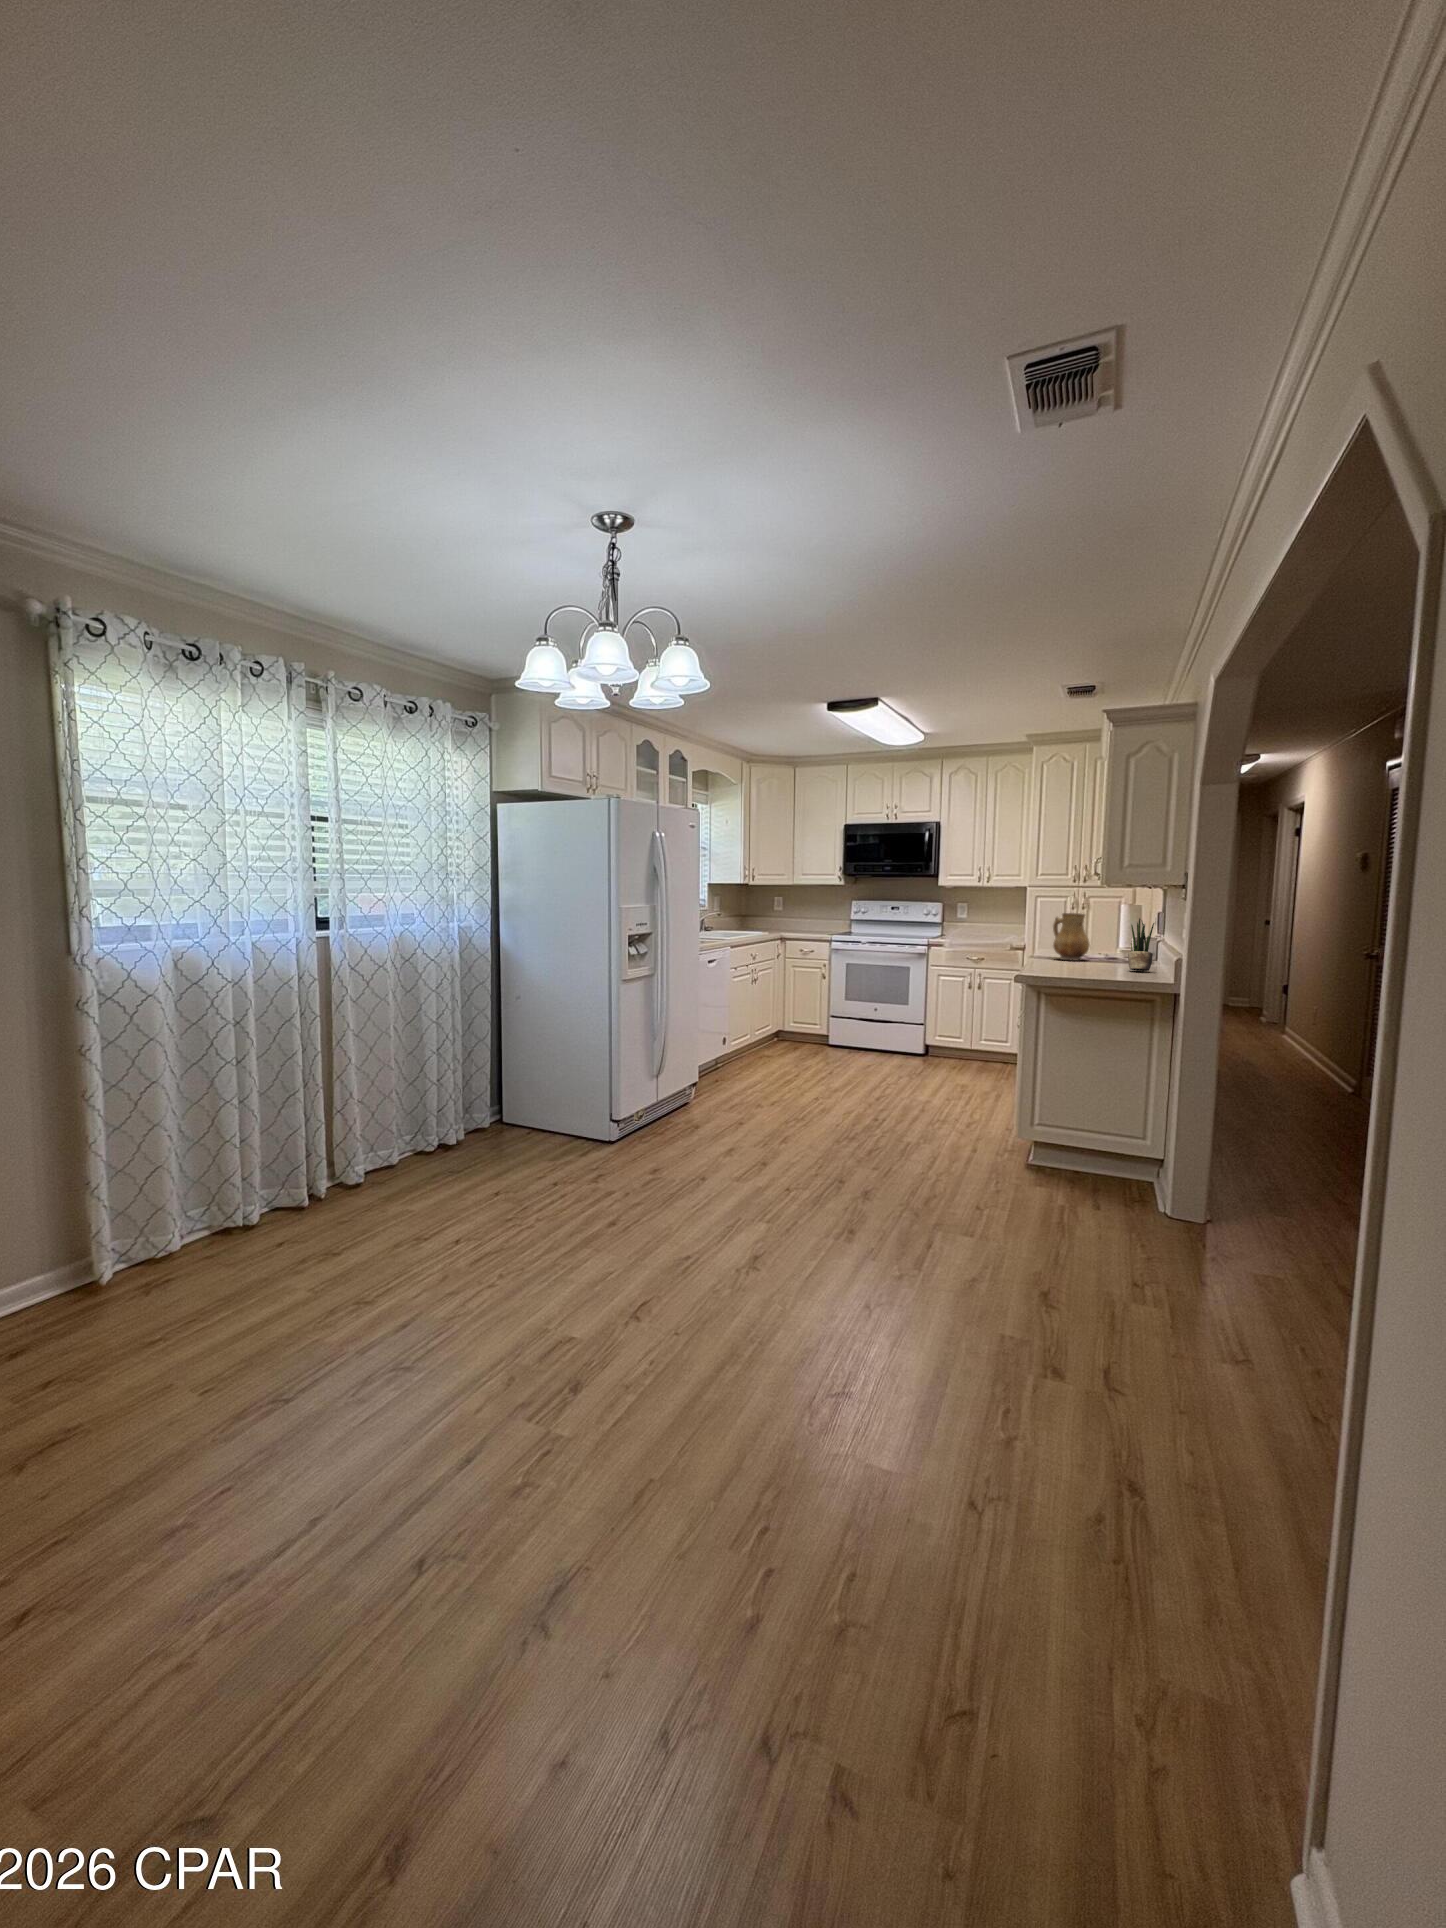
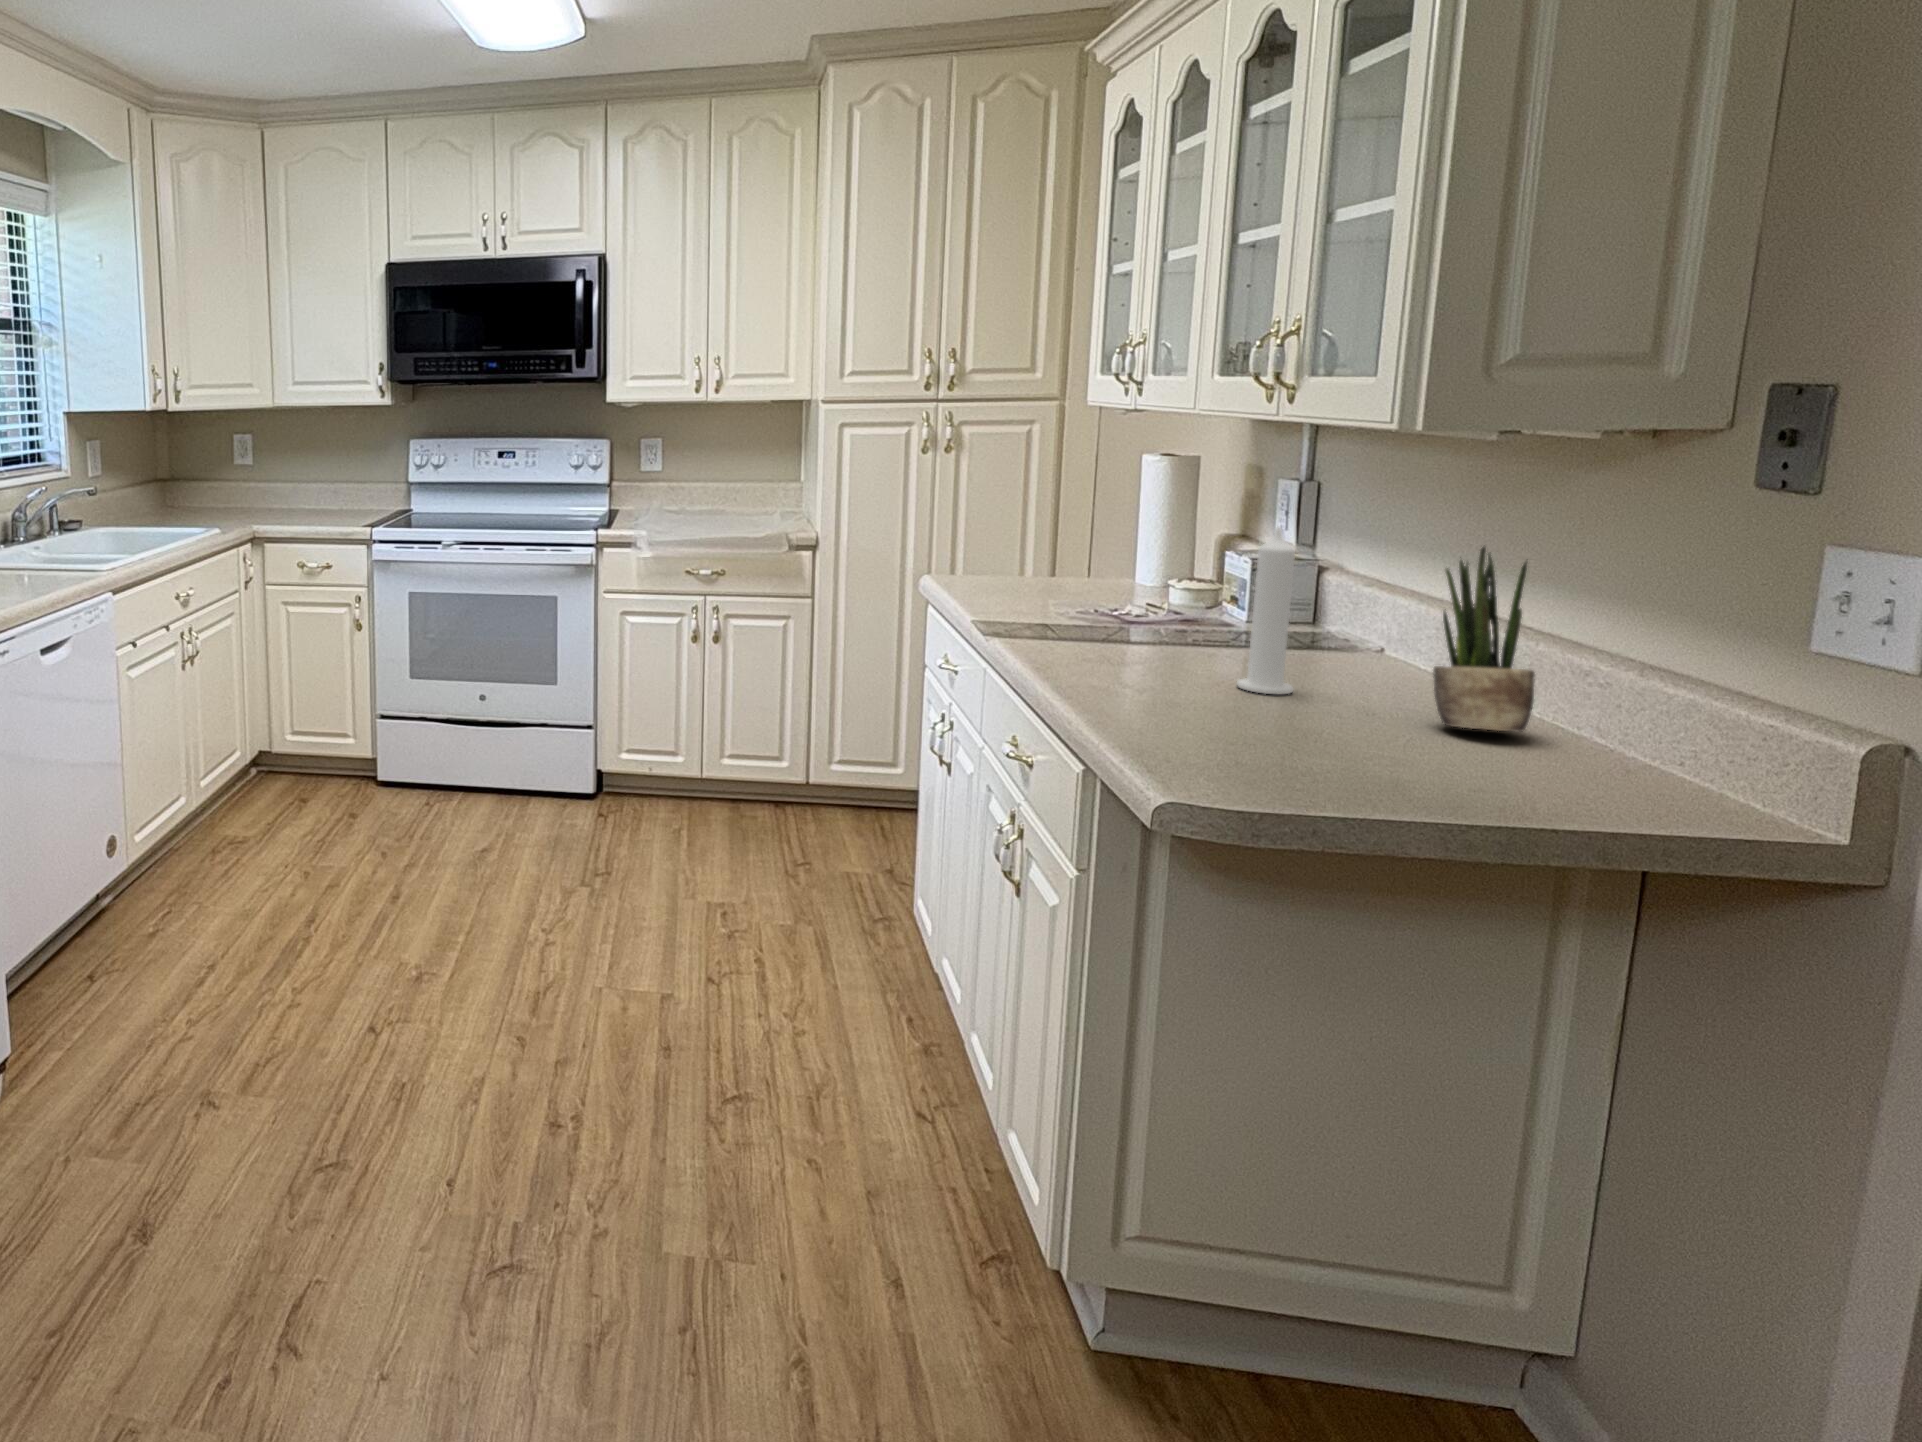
ceramic pitcher: present [1053,913,1090,960] -> none [1037,500,1160,647]
candle: none [1091,915,1106,966] -> present [1237,527,1295,694]

